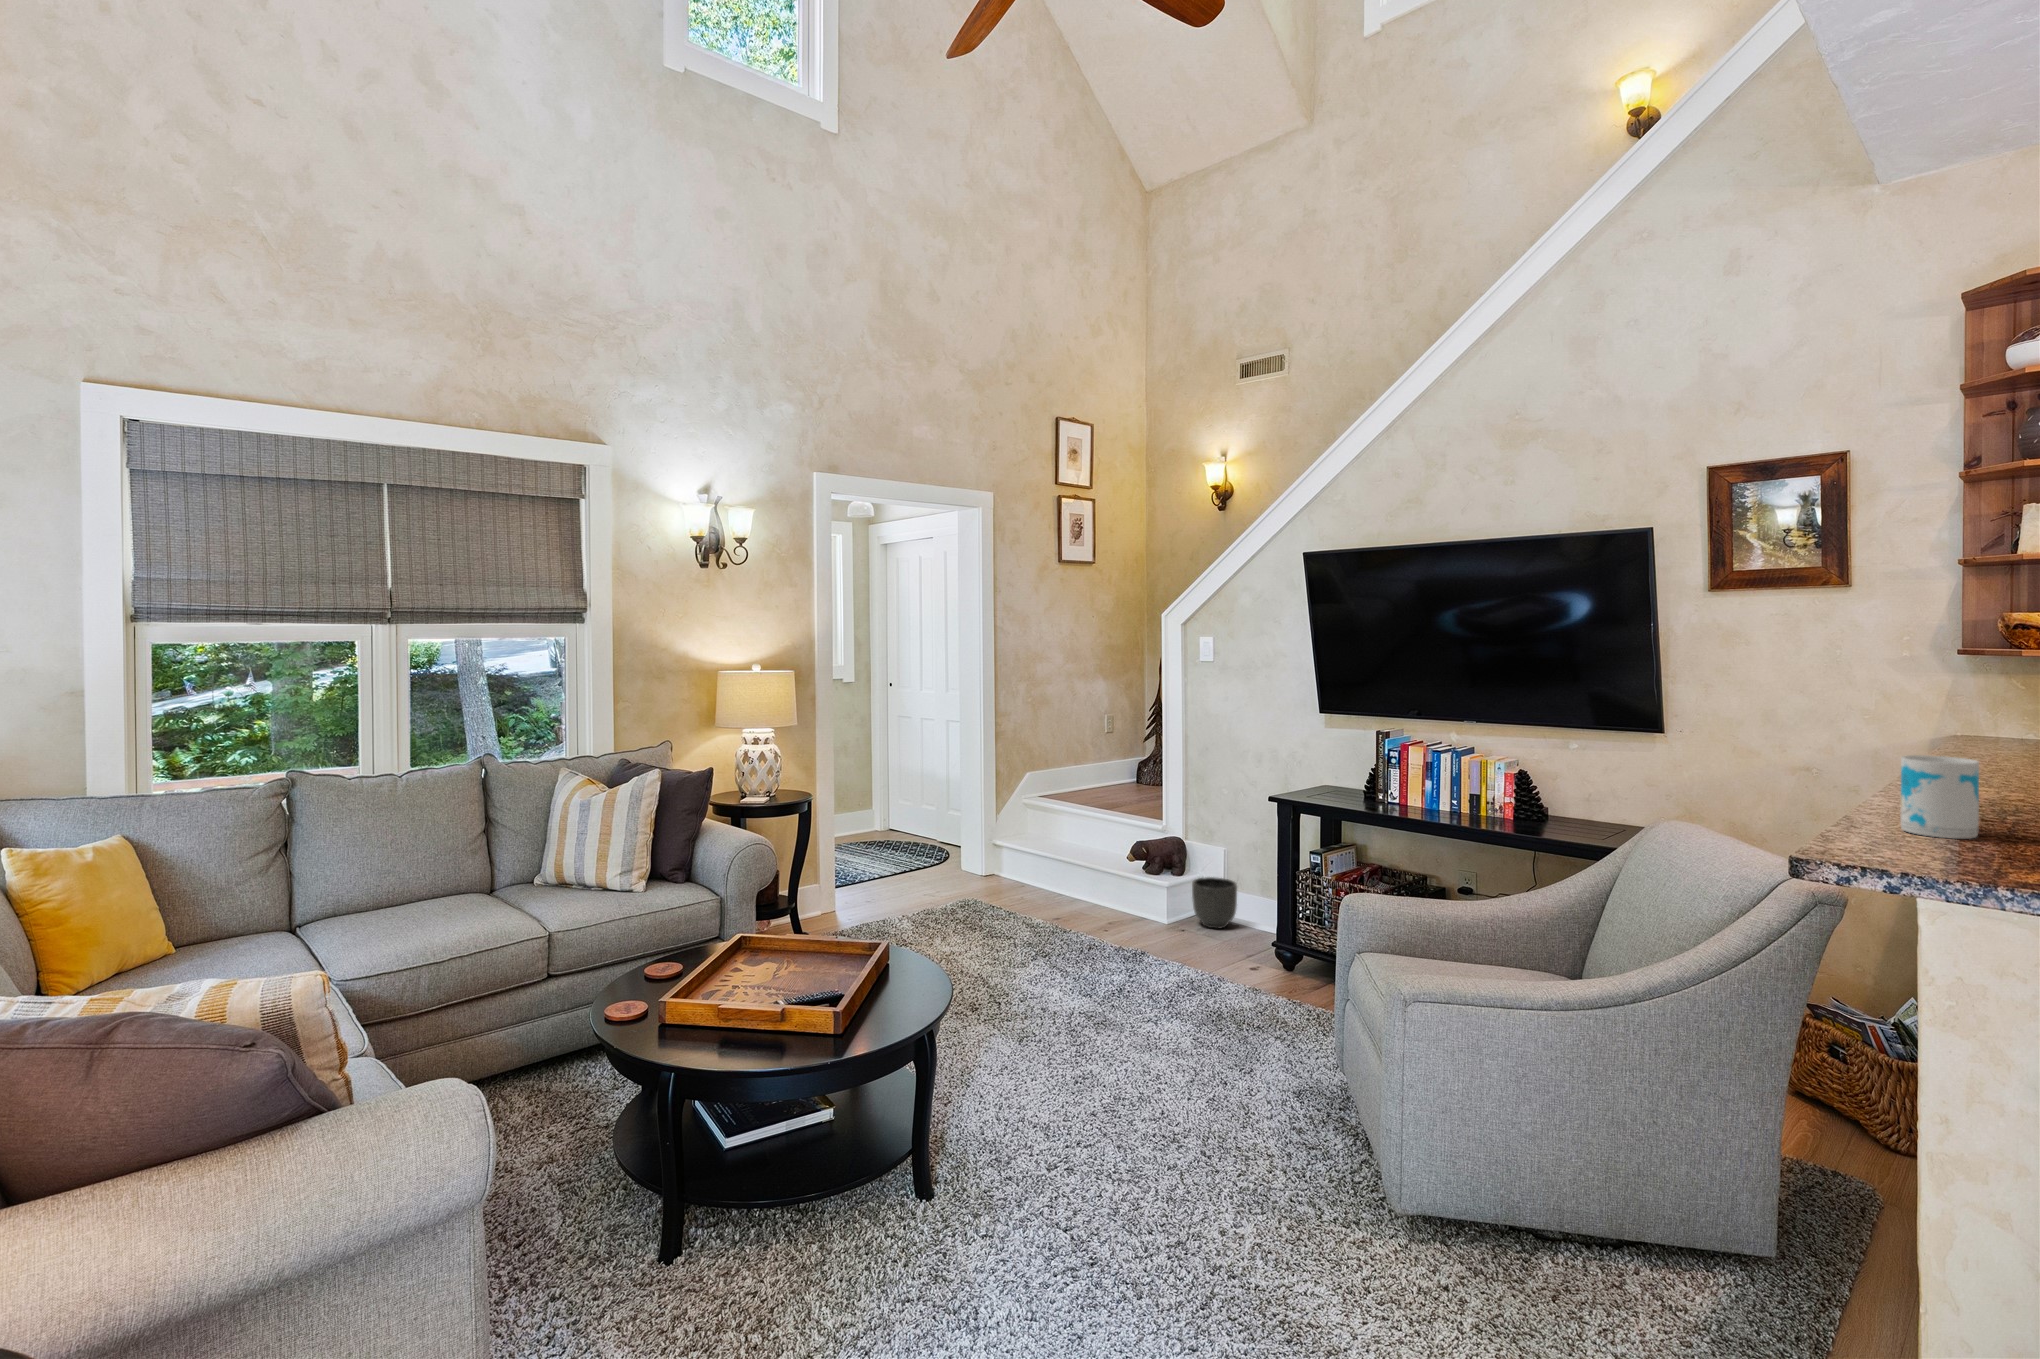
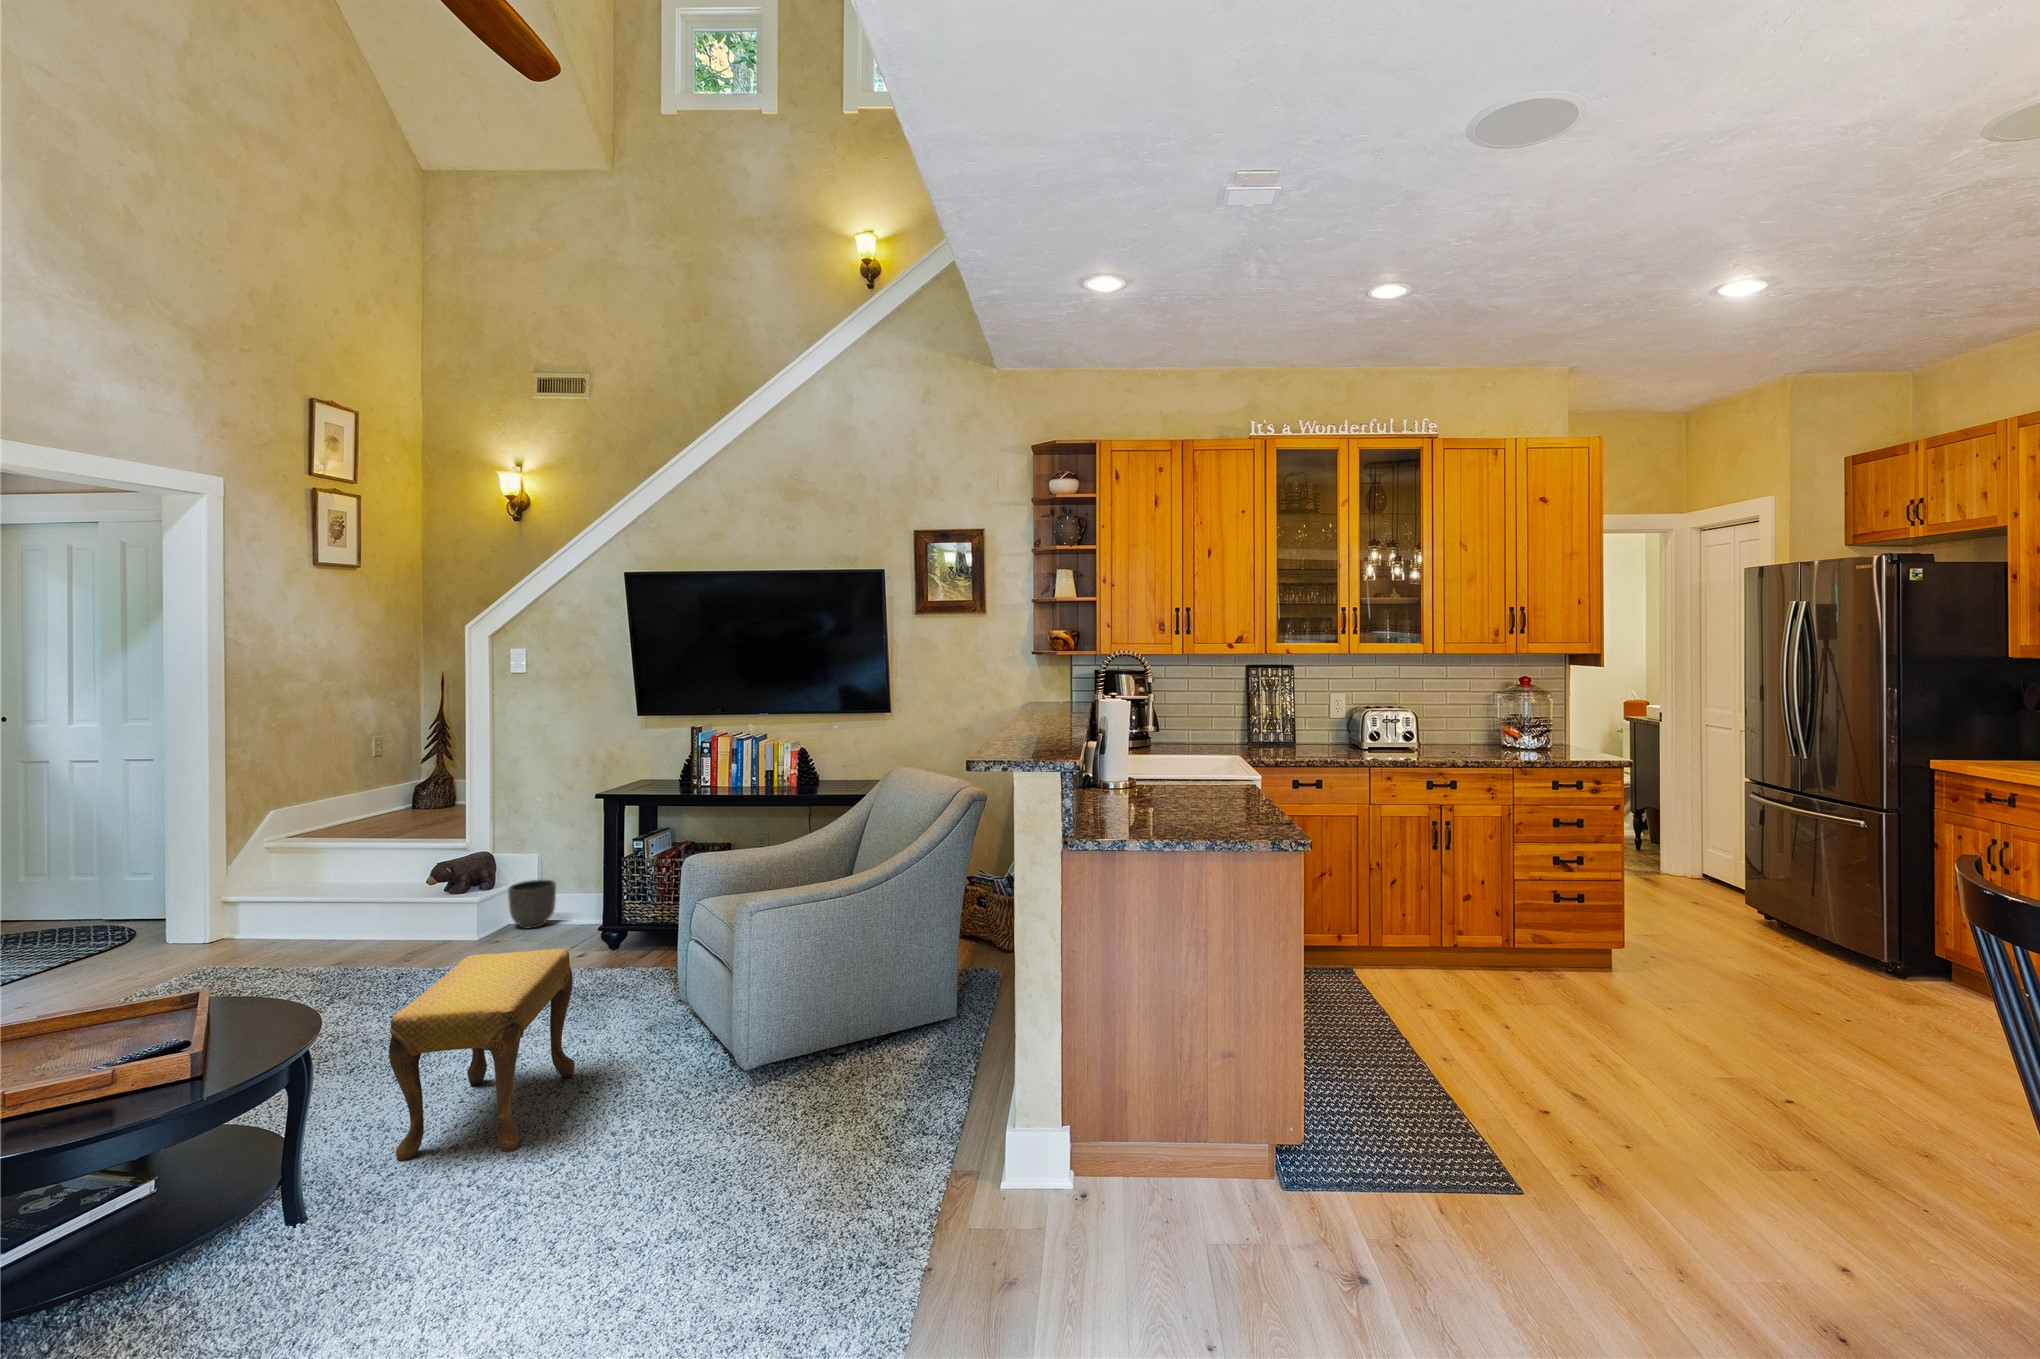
mug: present [1900,755,1979,839] -> none [1013,709,1042,750]
footstool: none [1012,961,1204,1203] -> present [389,949,575,1161]

